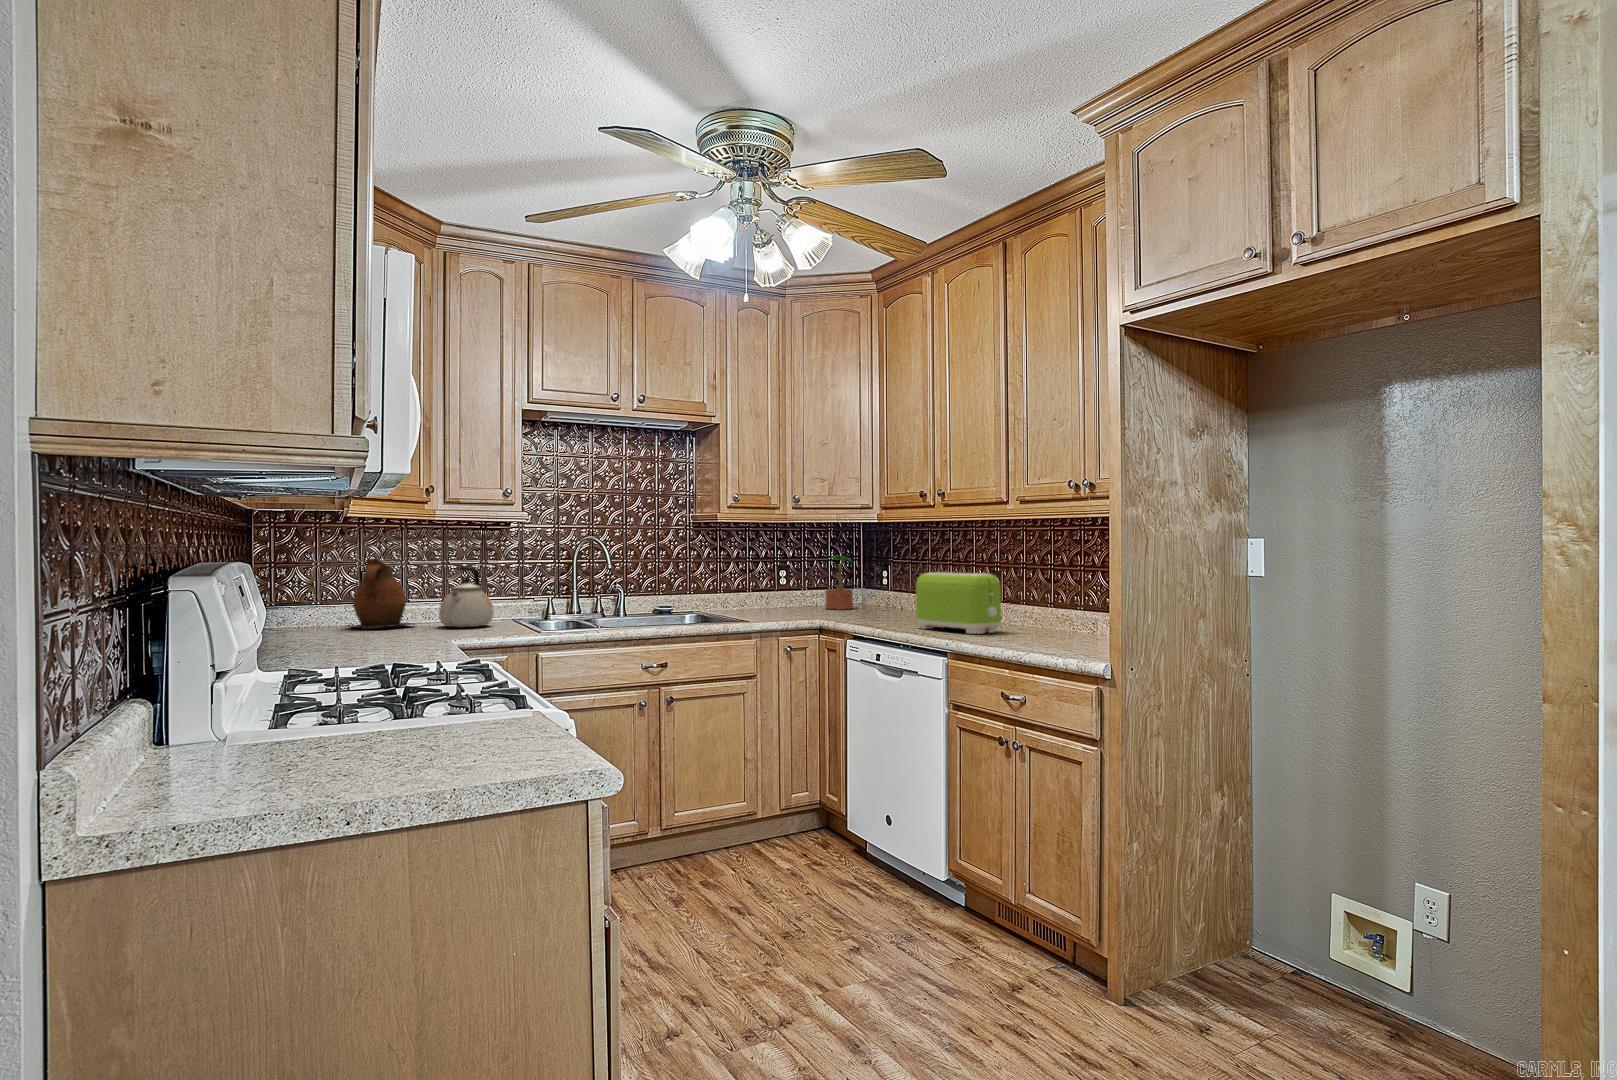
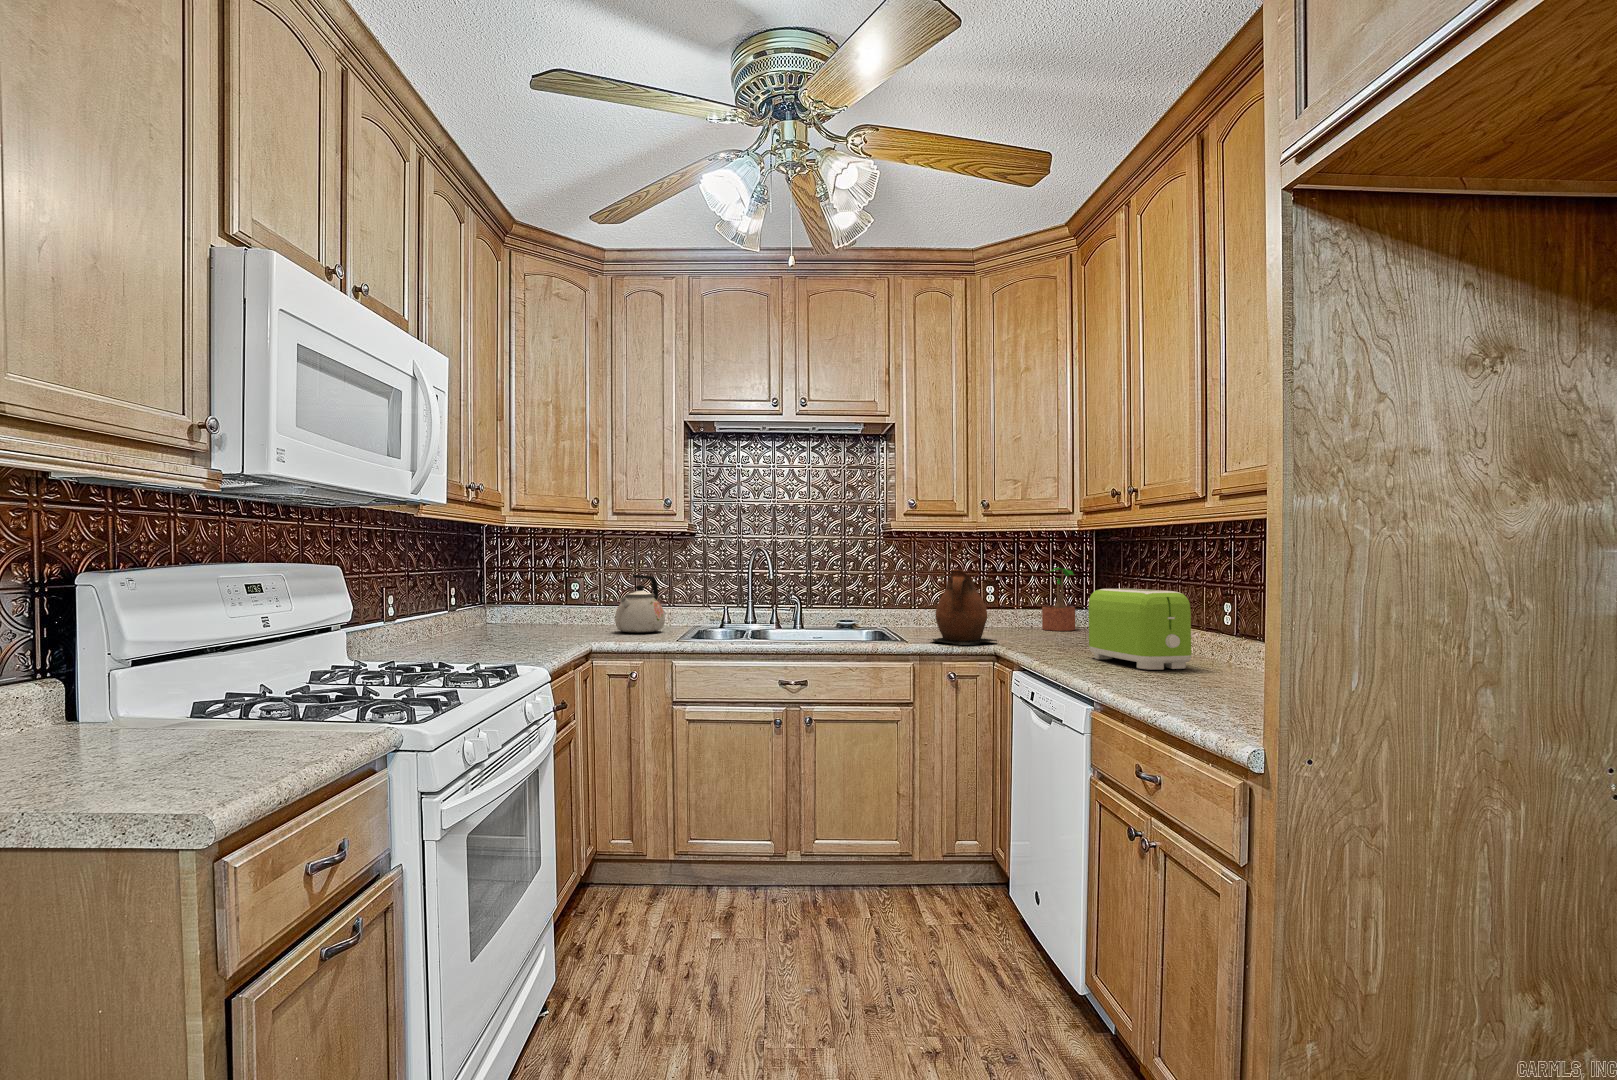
ceramic pitcher: present [351,559,412,628] -> present [933,570,997,644]

